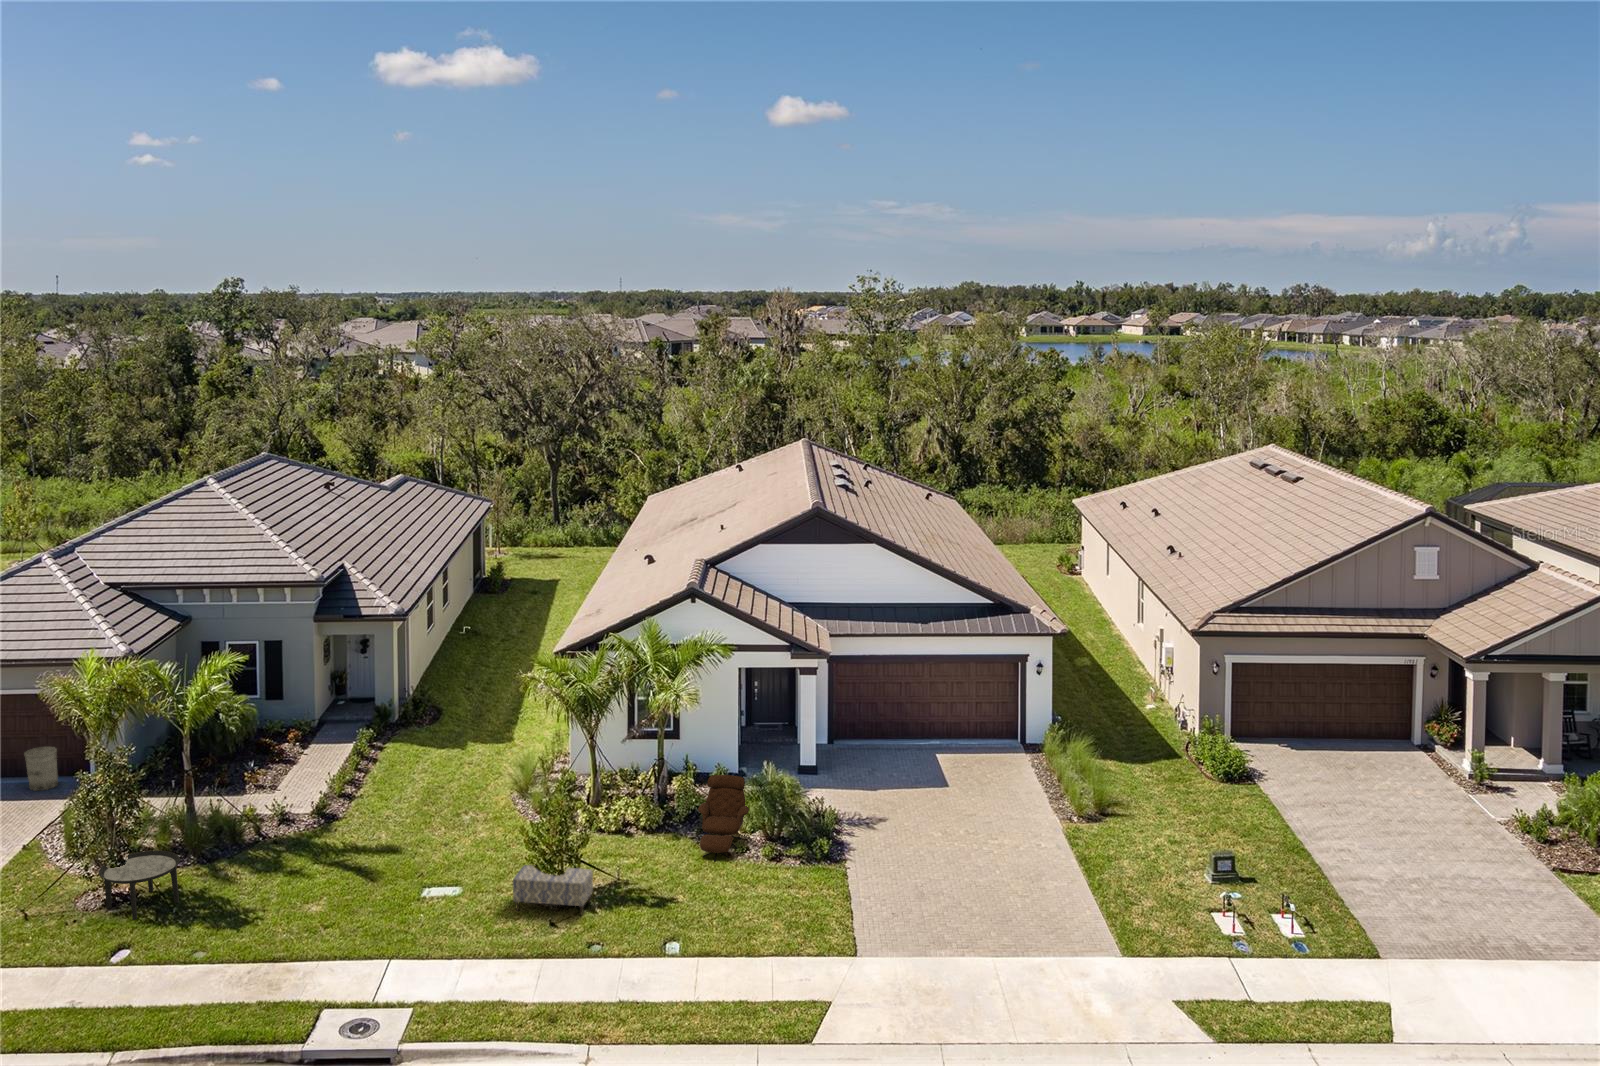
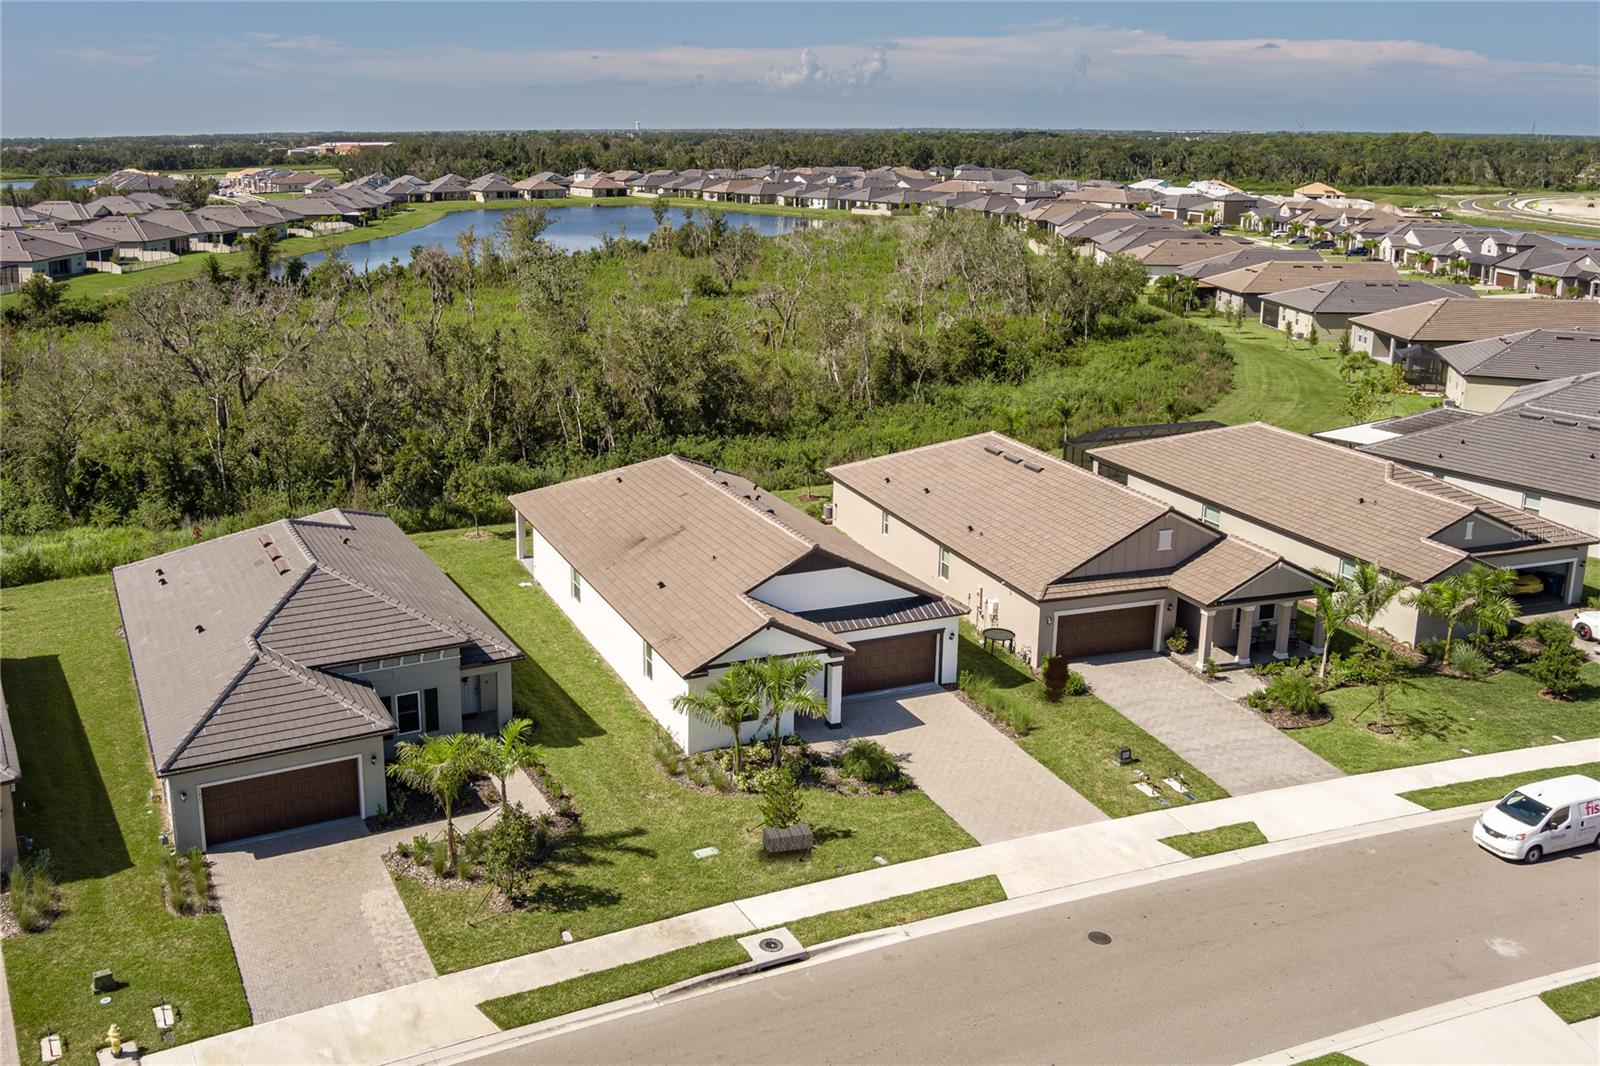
trash can: present [24,747,58,791] -> none [289,801,314,837]
lounge chair: present [698,775,749,862] -> present [1043,657,1071,700]
round table: present [99,851,180,920] -> present [982,628,1015,656]

